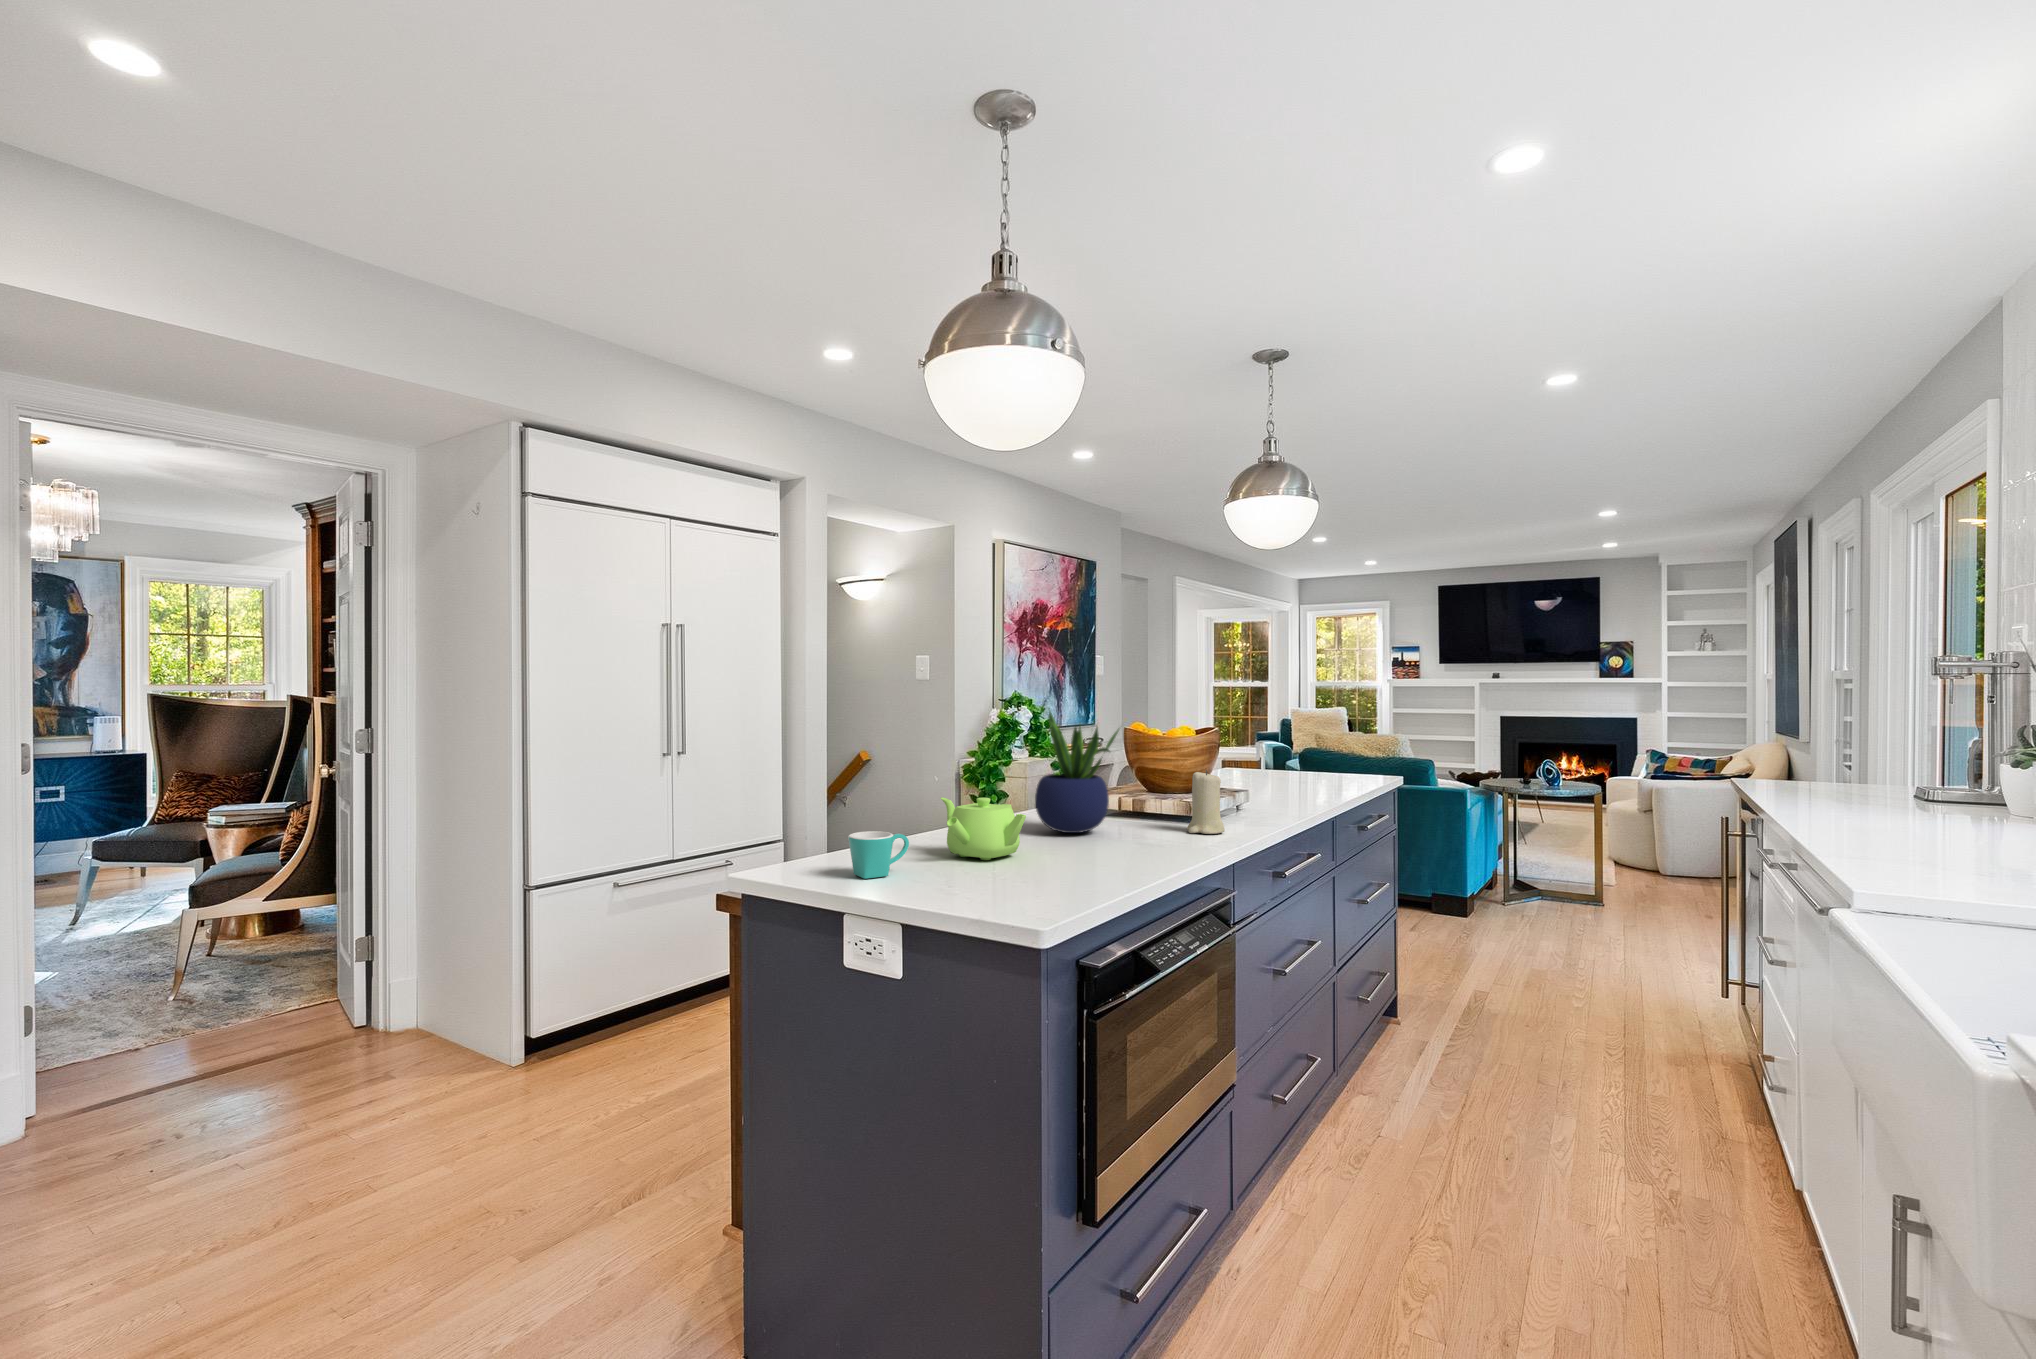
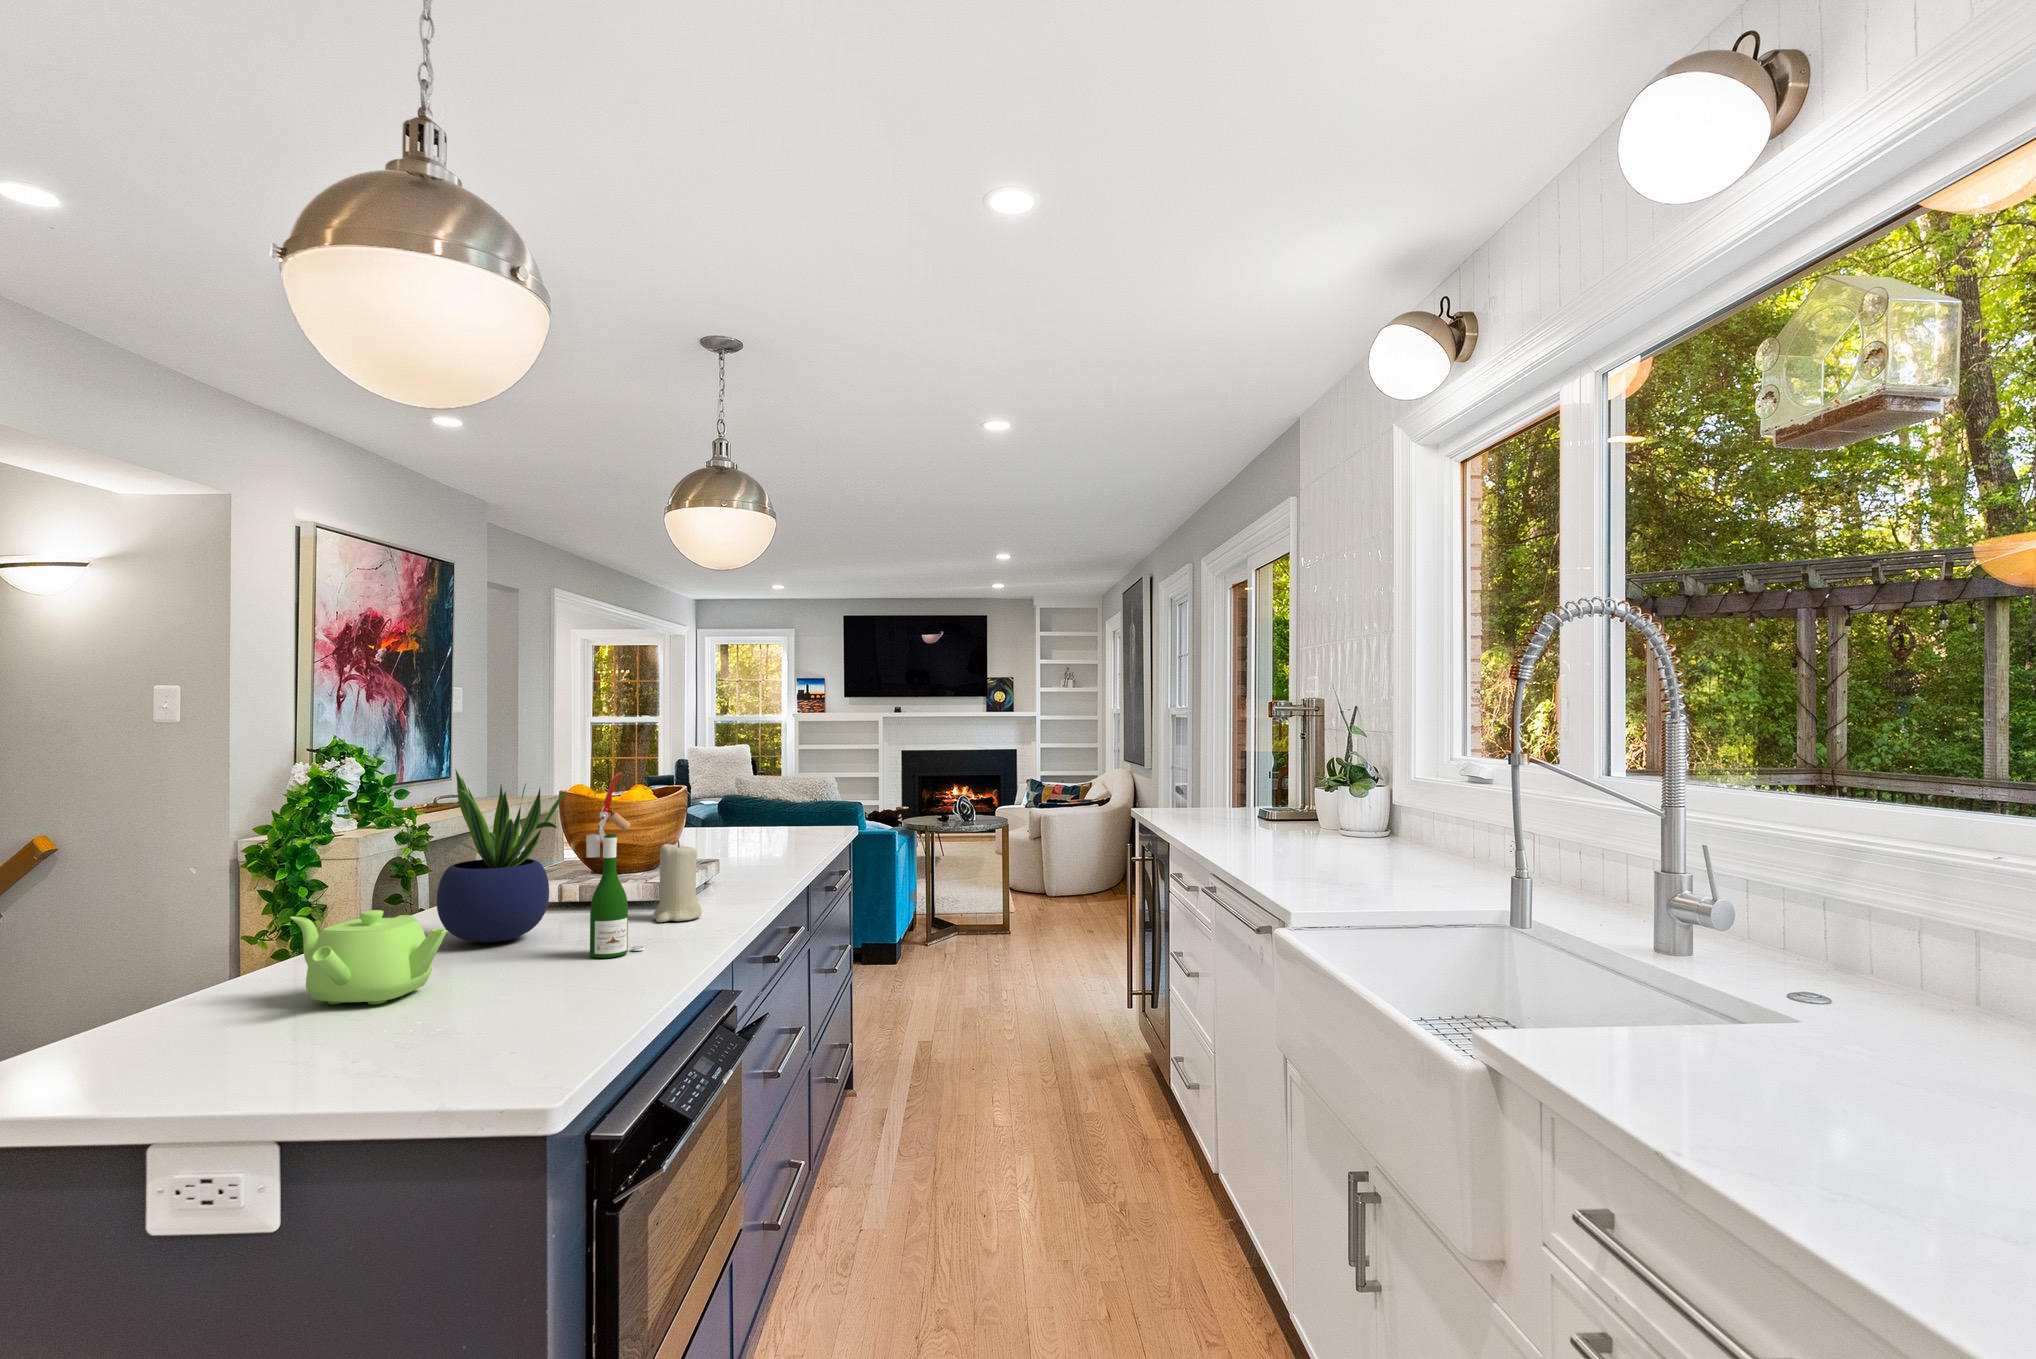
wine bottle: none [1126,711,1169,852] -> present [586,772,644,958]
mug: present [848,831,909,879] -> none [128,987,248,1072]

